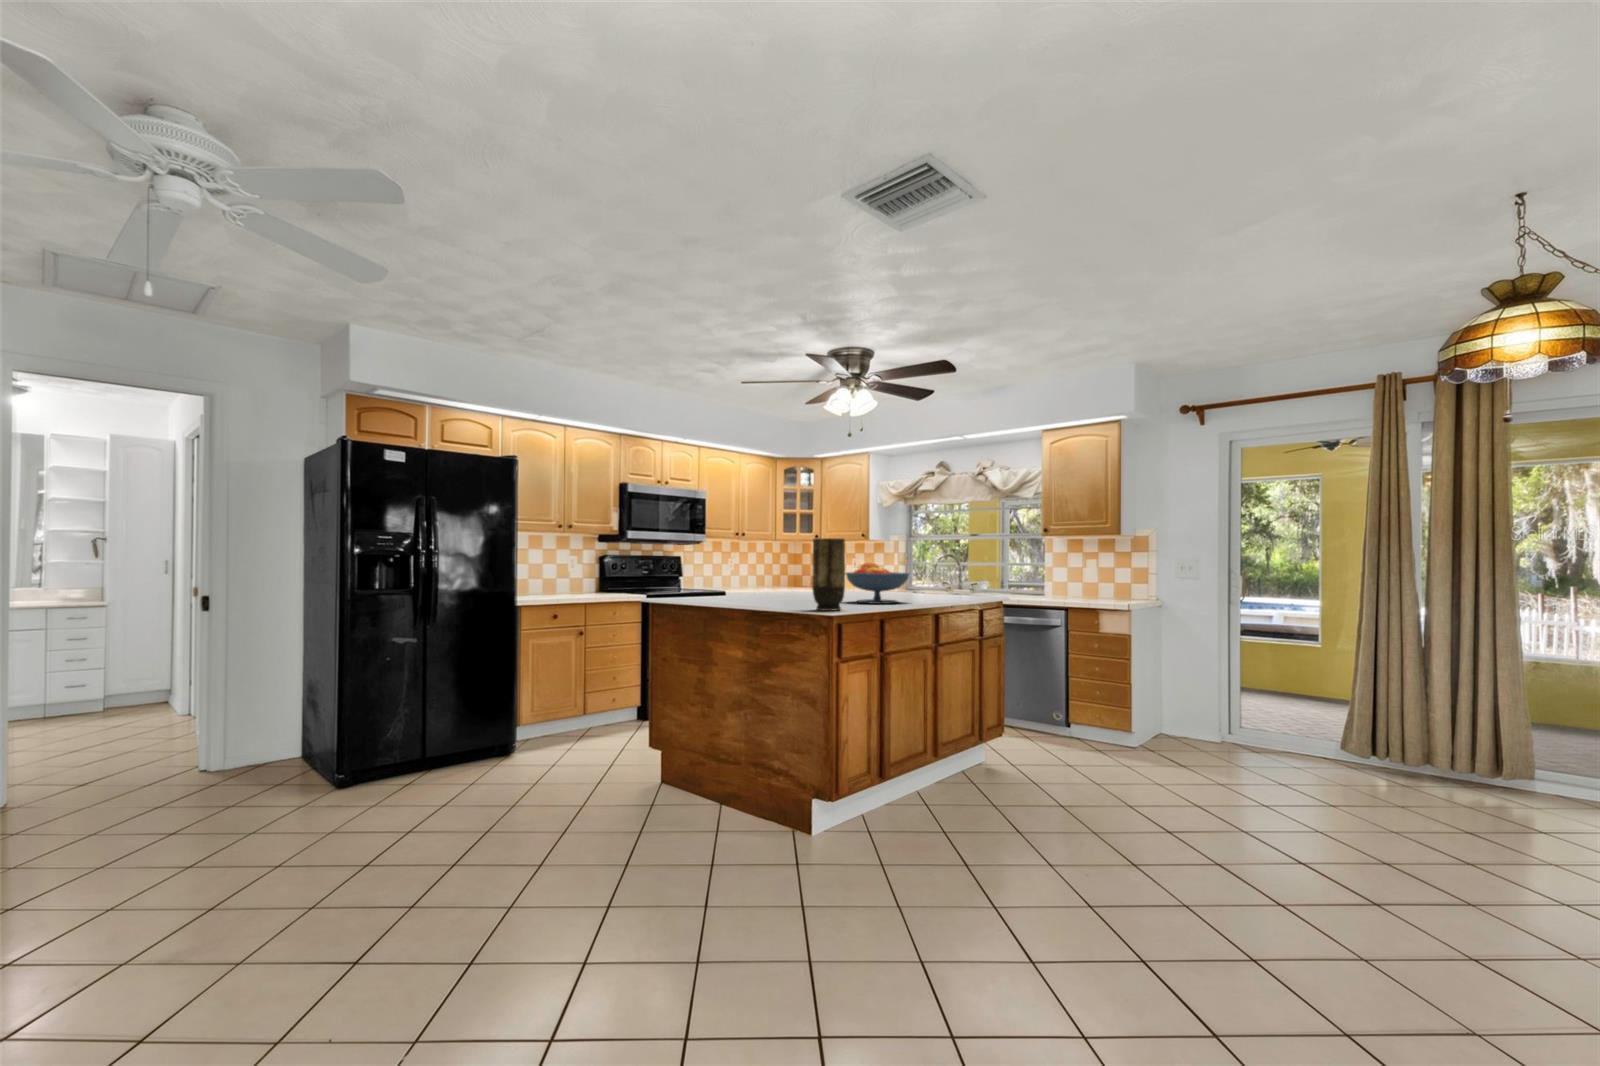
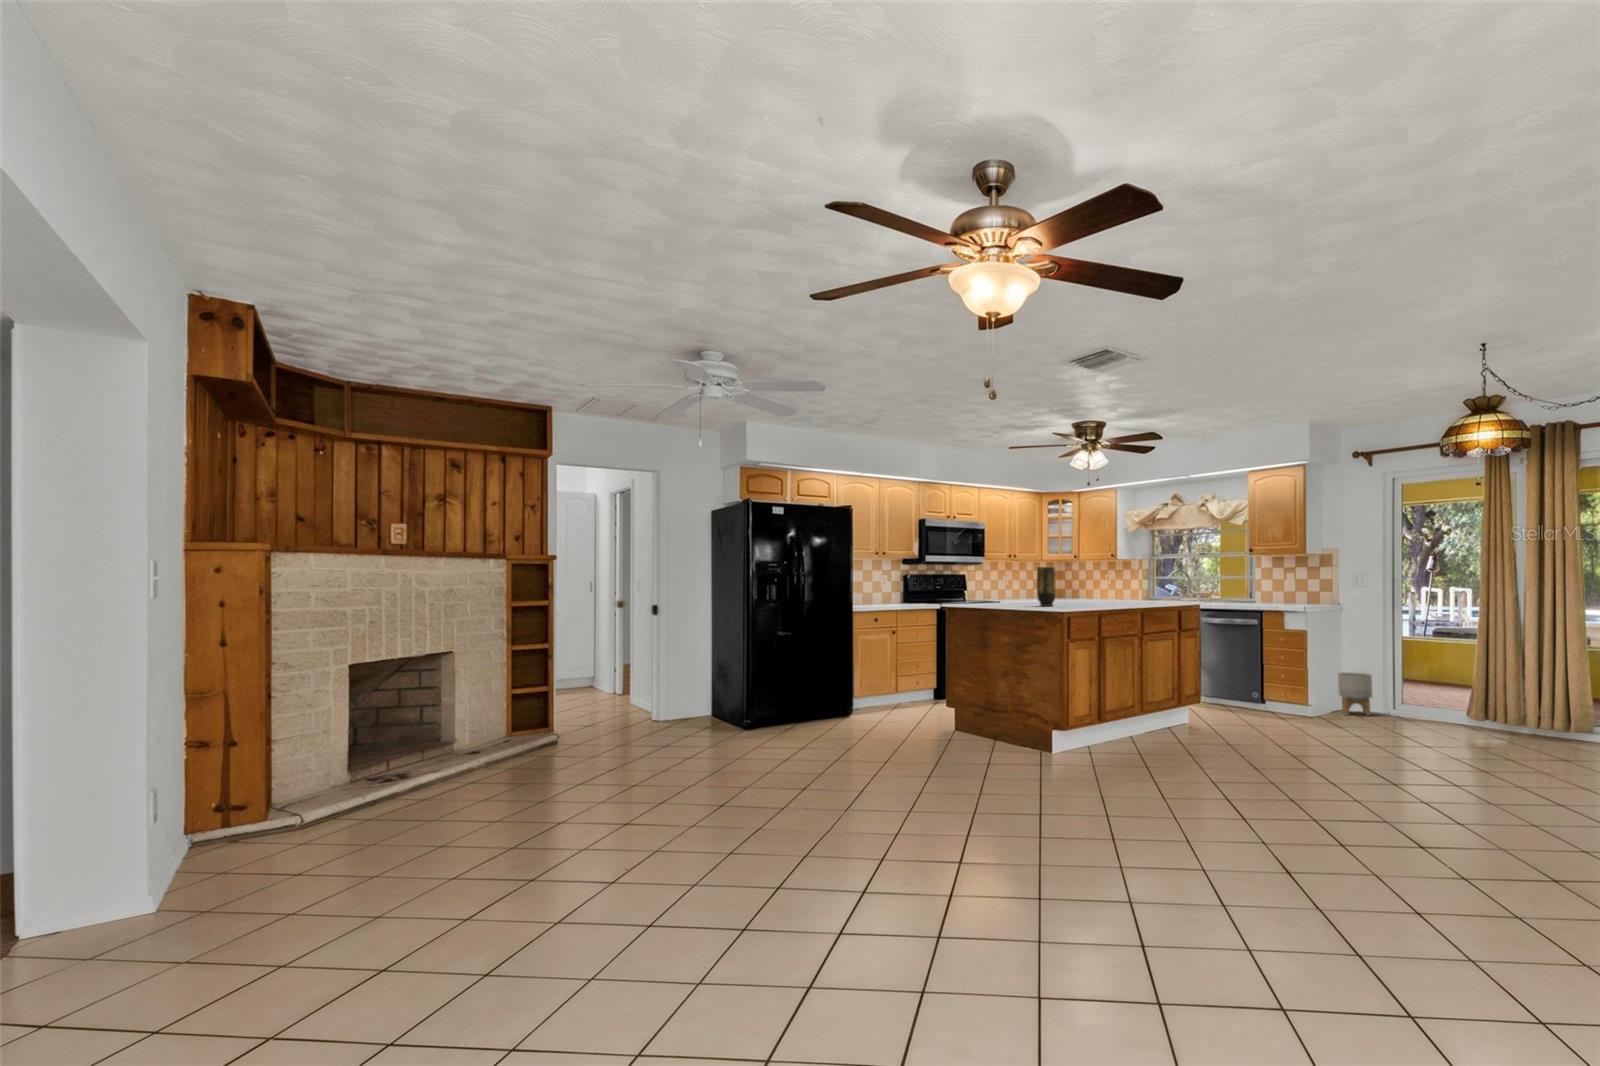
fruit bowl: present [846,563,909,604] -> none [1065,579,1106,604]
planter: none [1159,686,1202,745] -> present [1338,672,1372,716]

